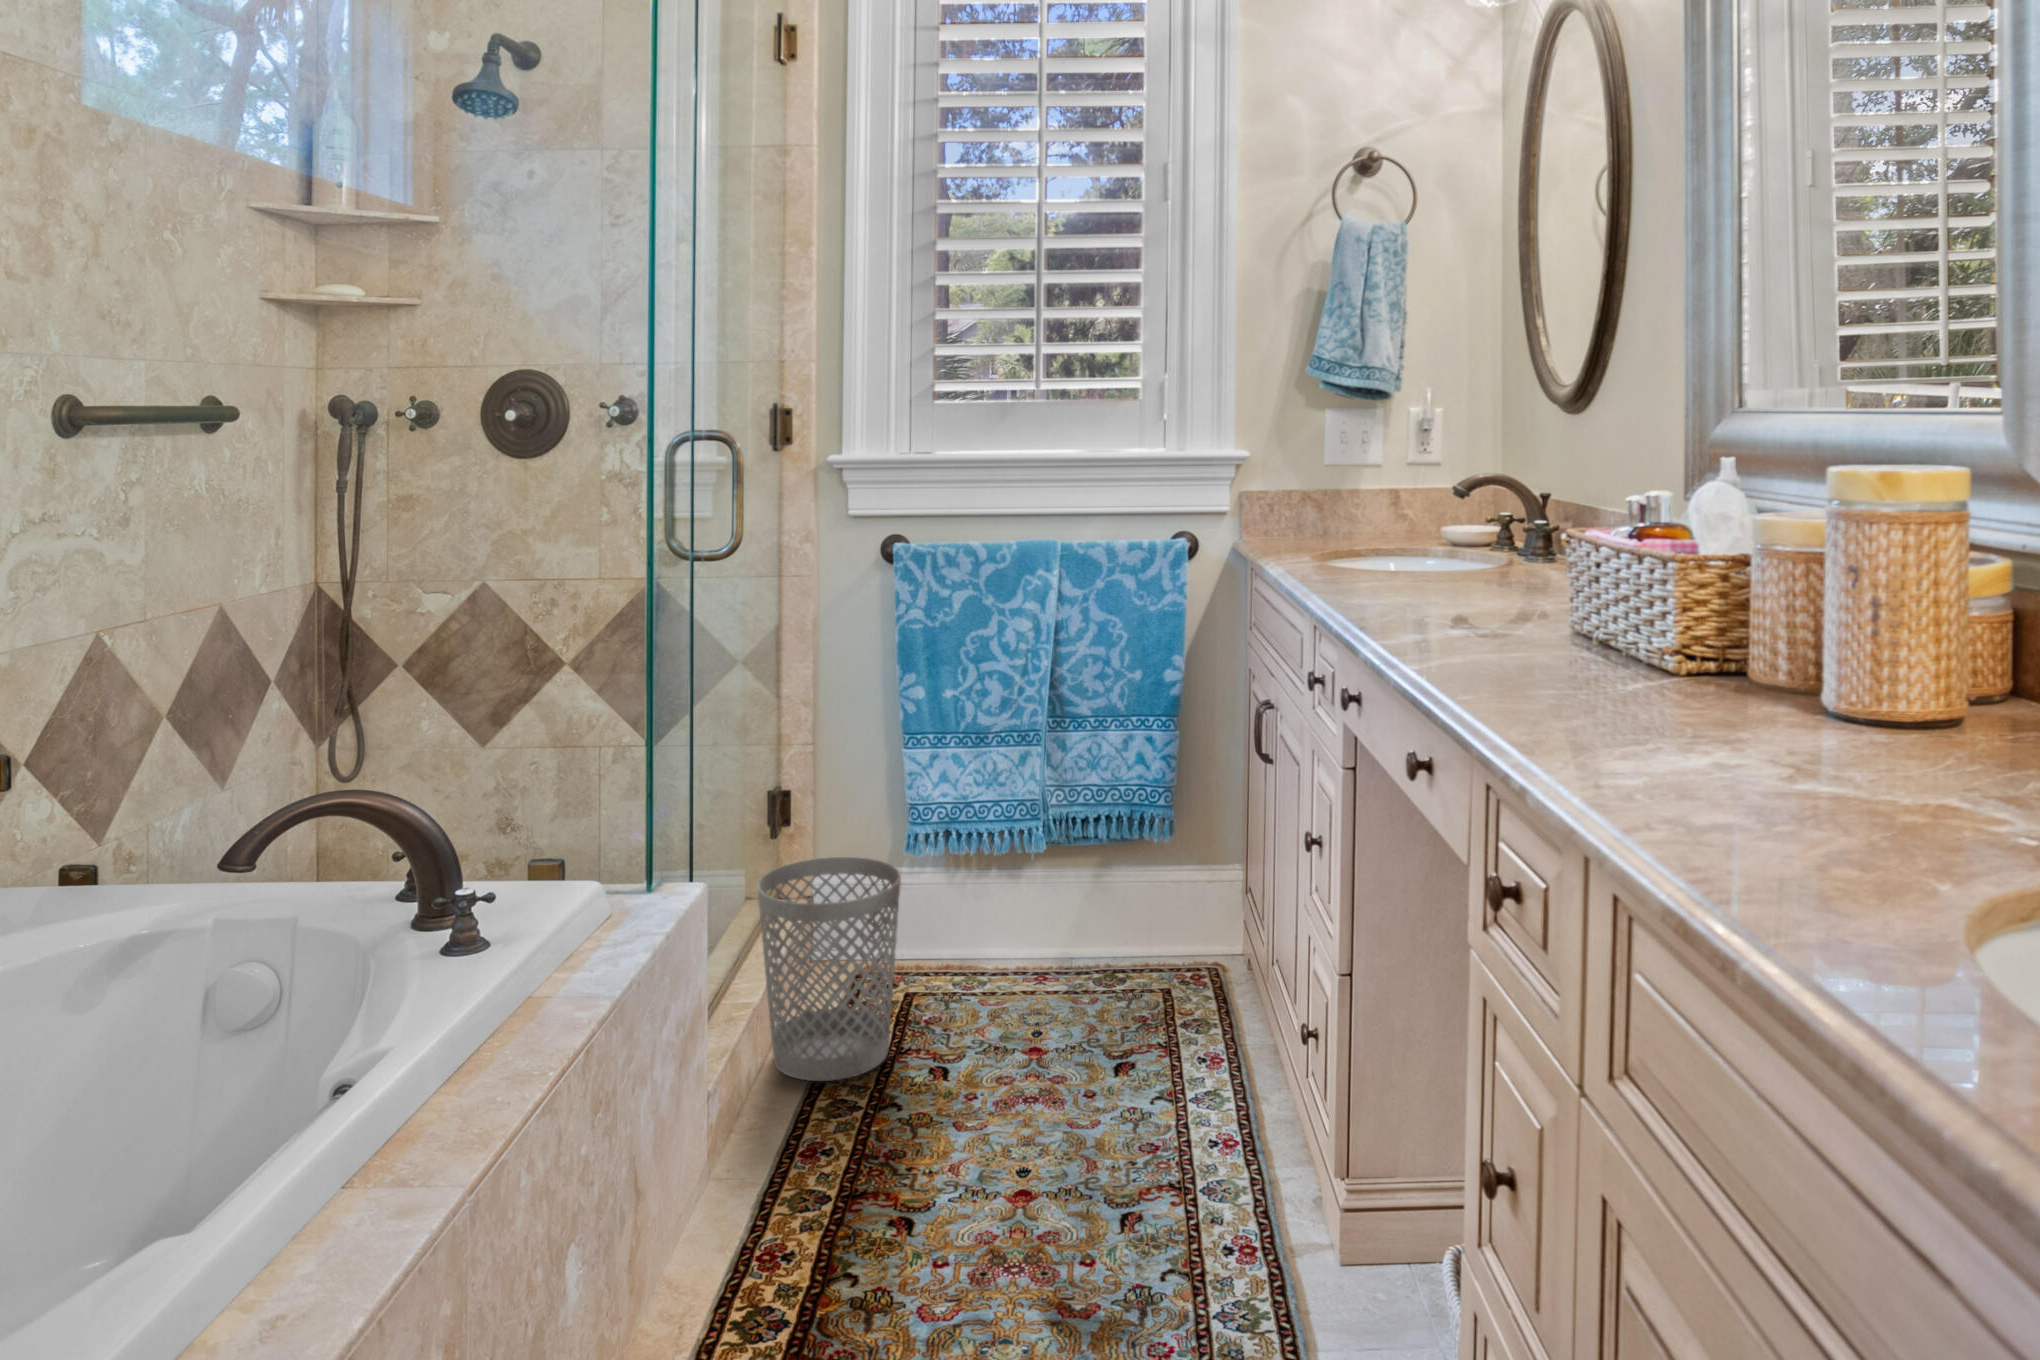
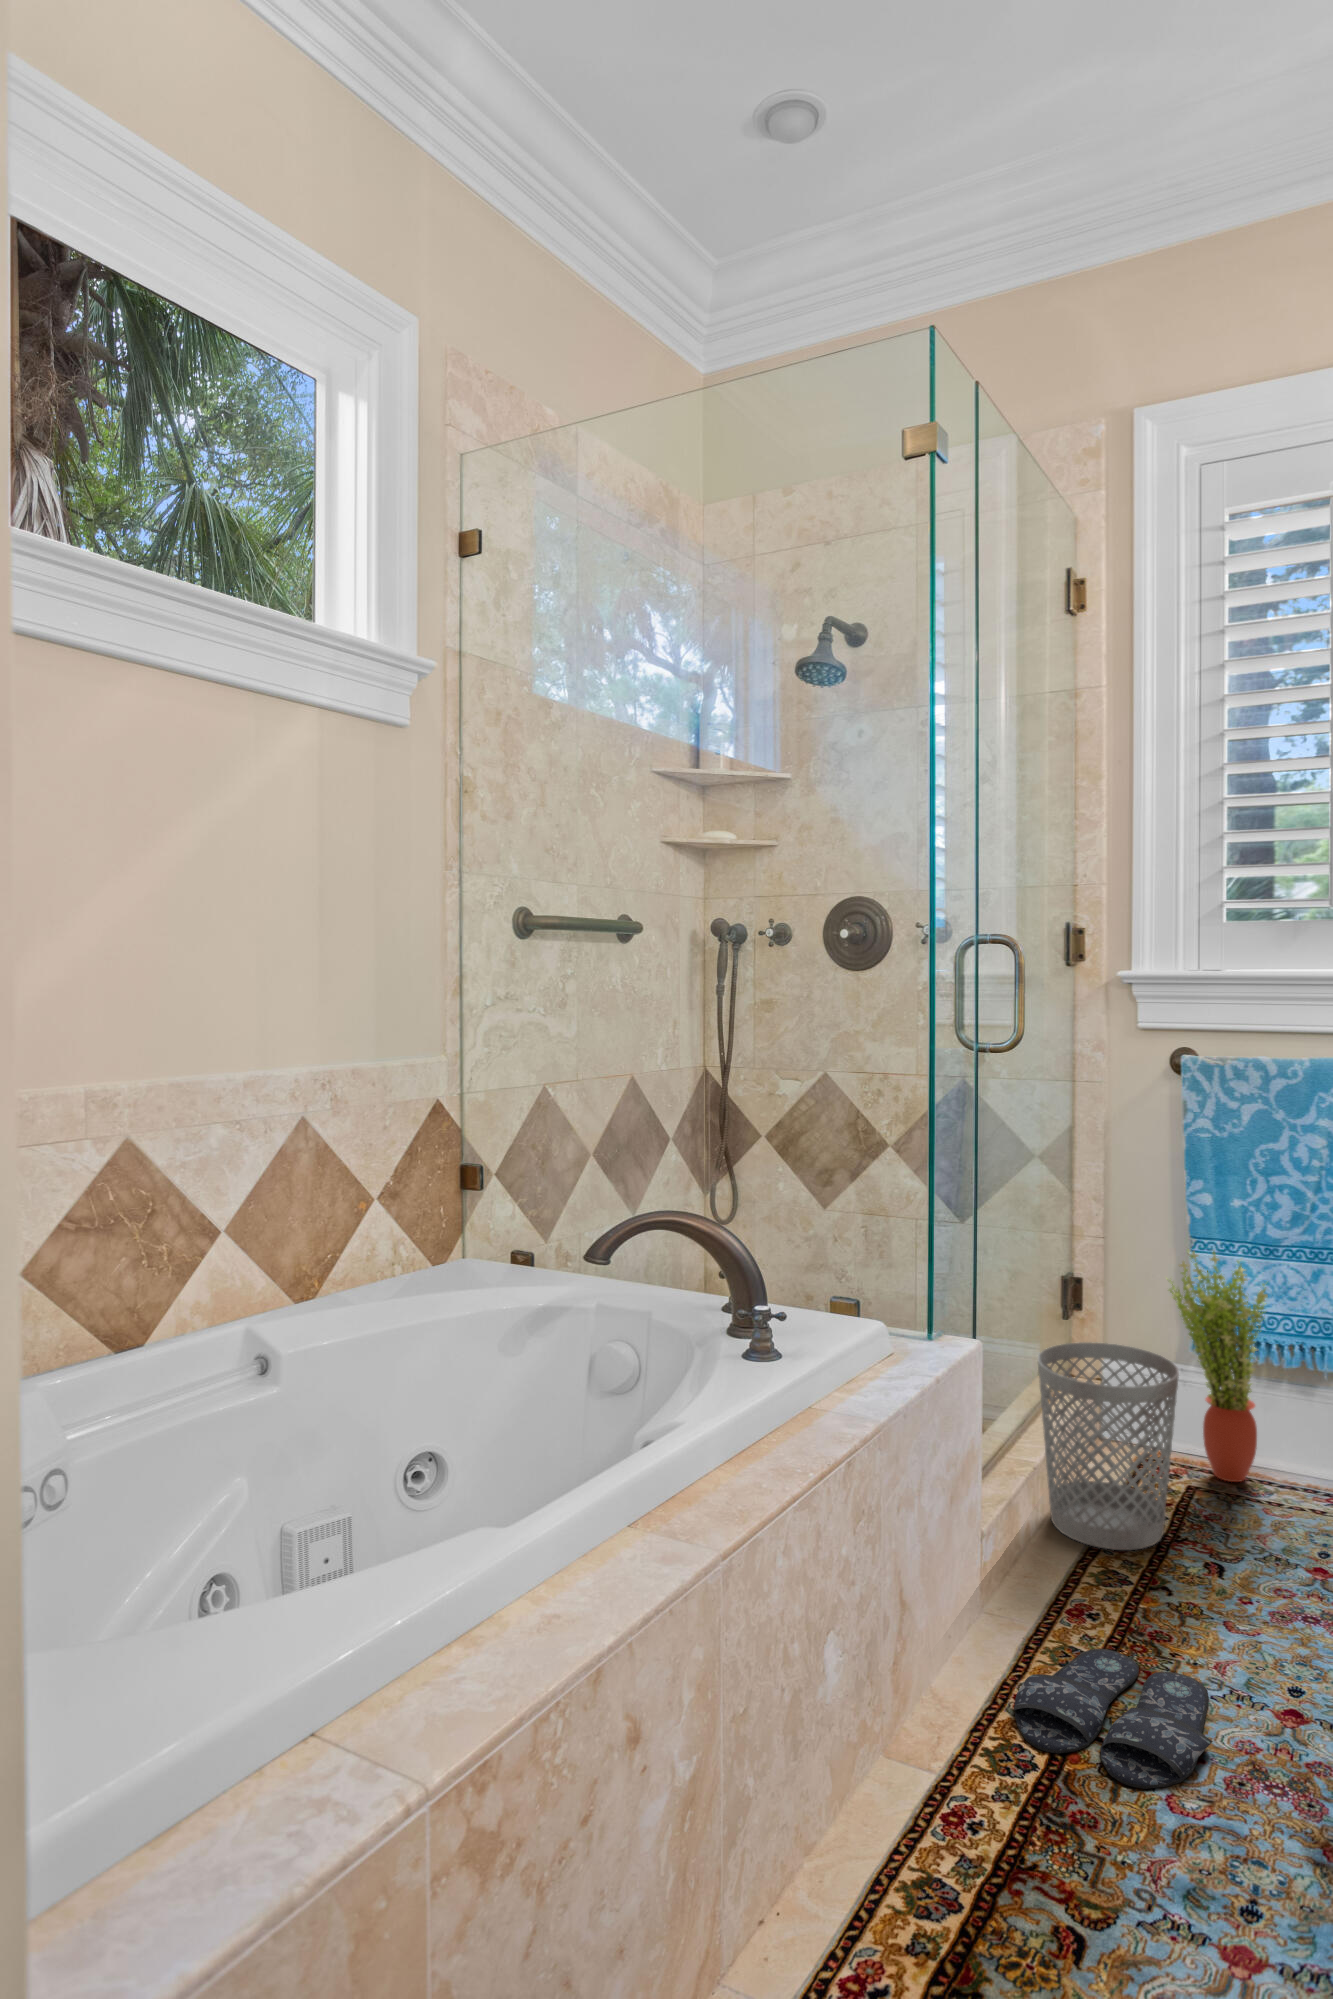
potted plant: none [880,741,979,981] -> present [1169,1249,1268,1482]
slippers: none [759,1183,954,1313] -> present [1014,1649,1212,1789]

